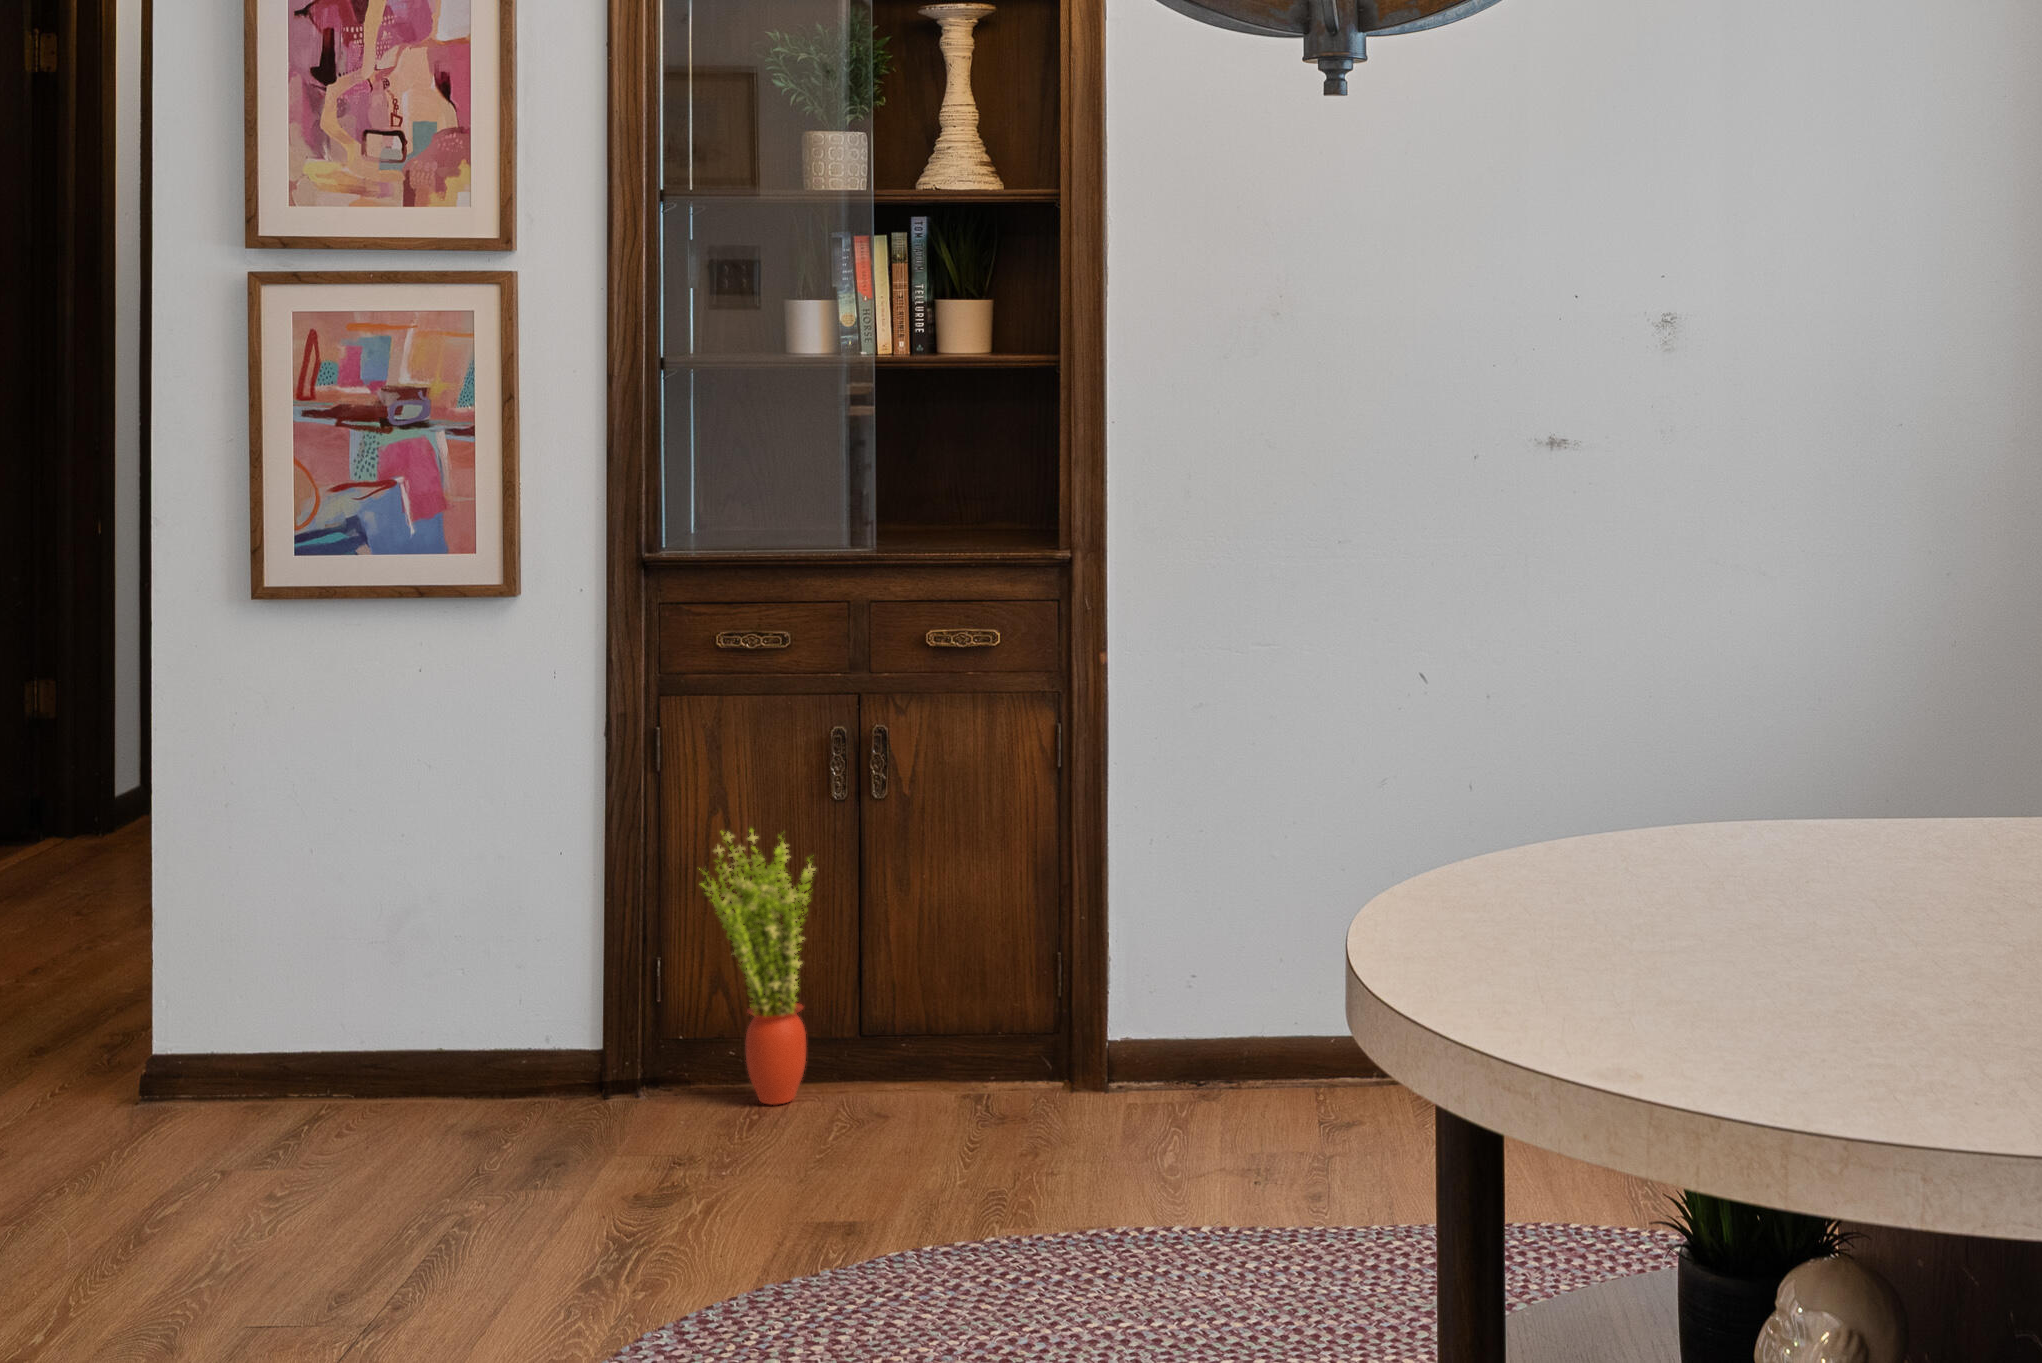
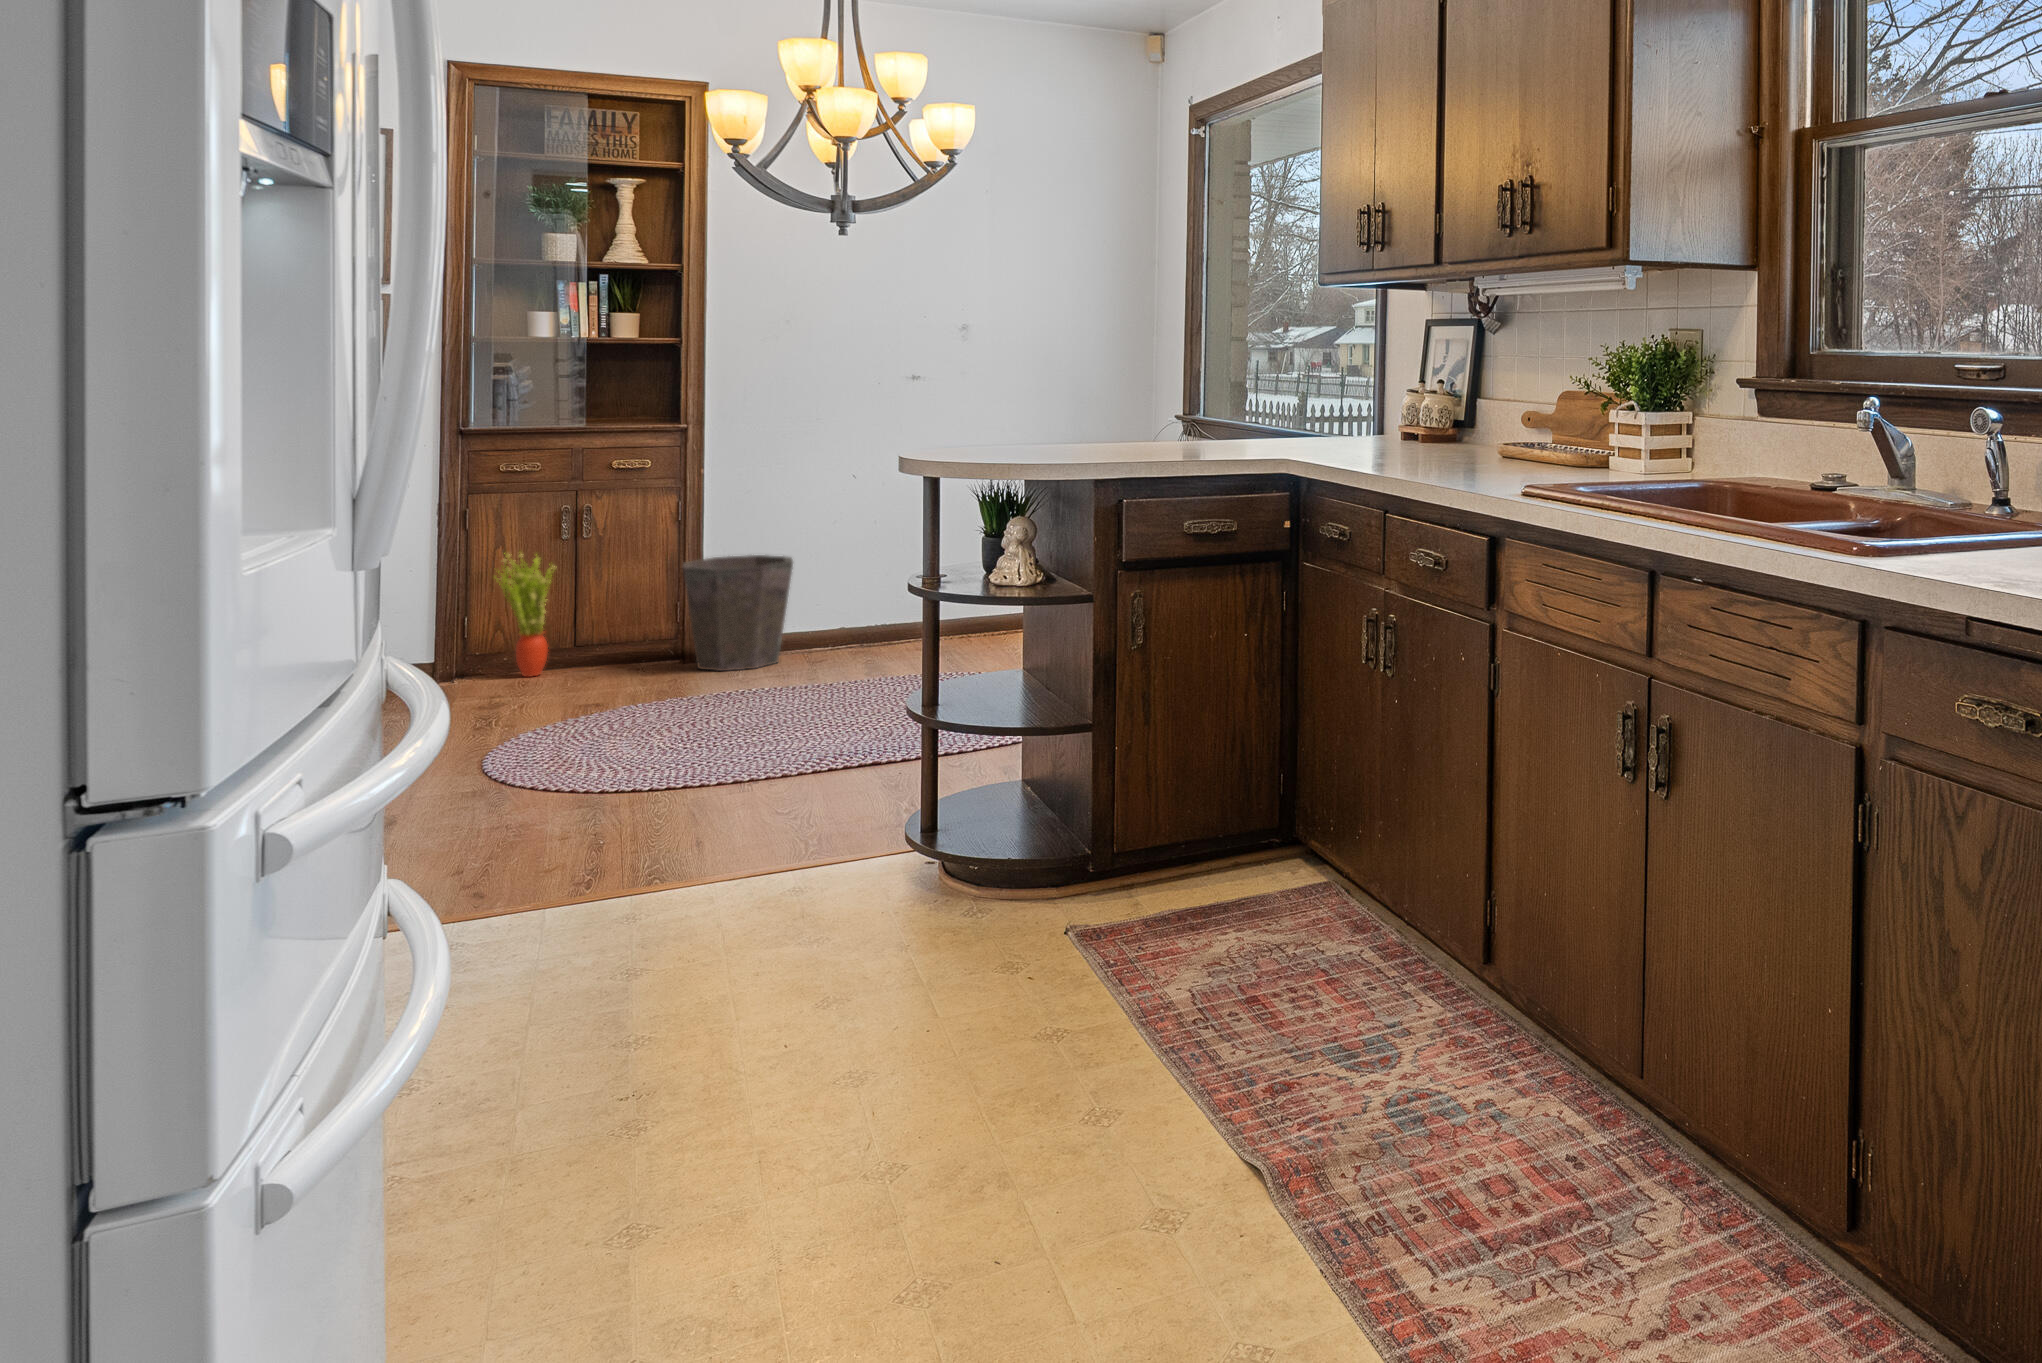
waste bin: none [1056,852,1292,1137] -> present [683,555,793,671]

